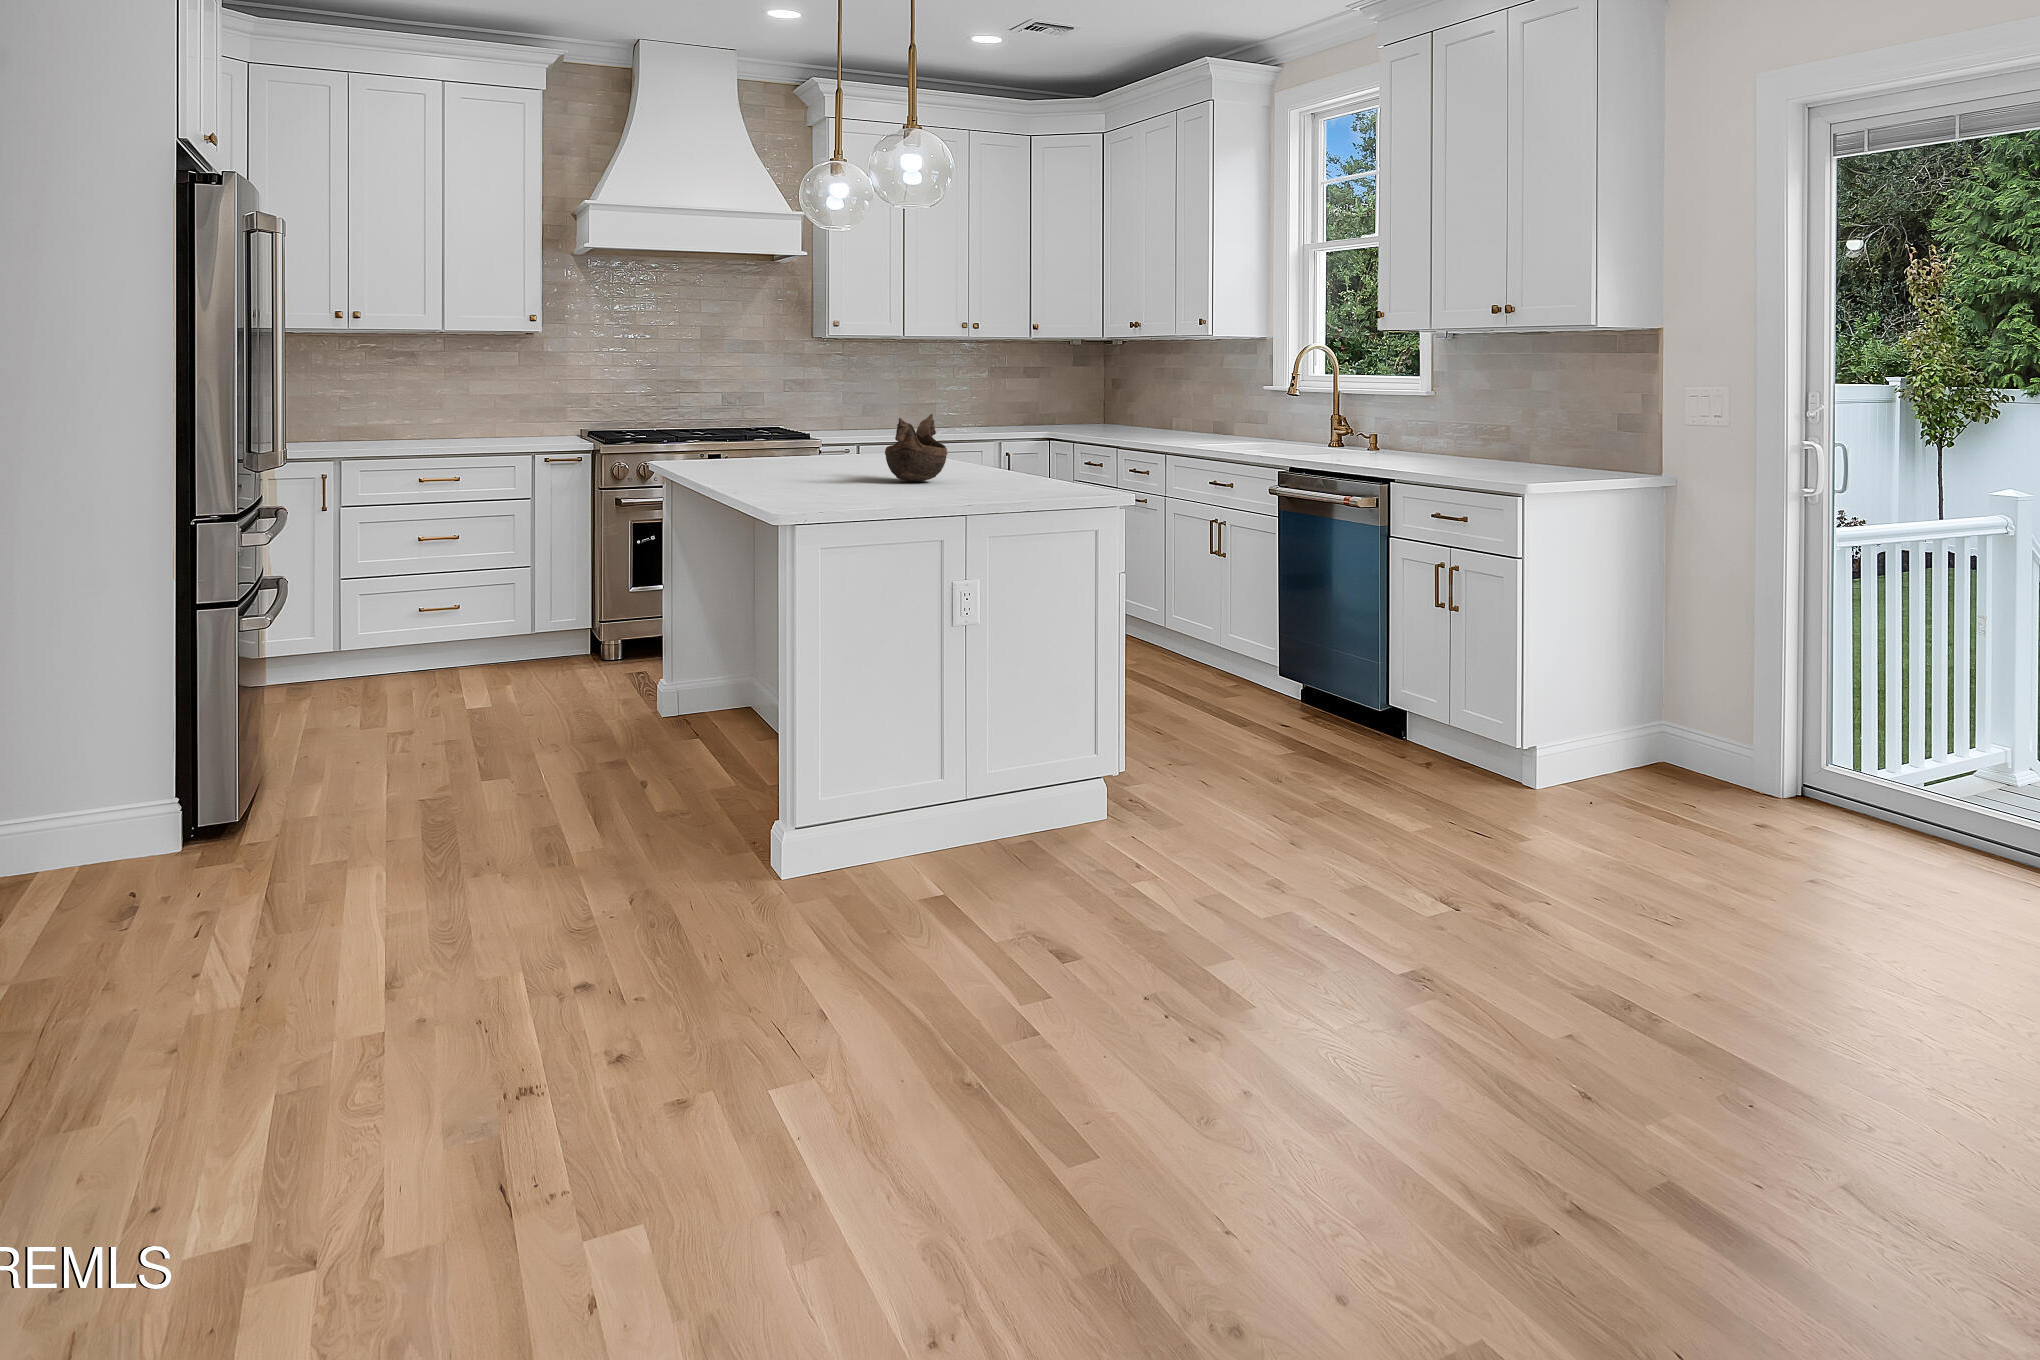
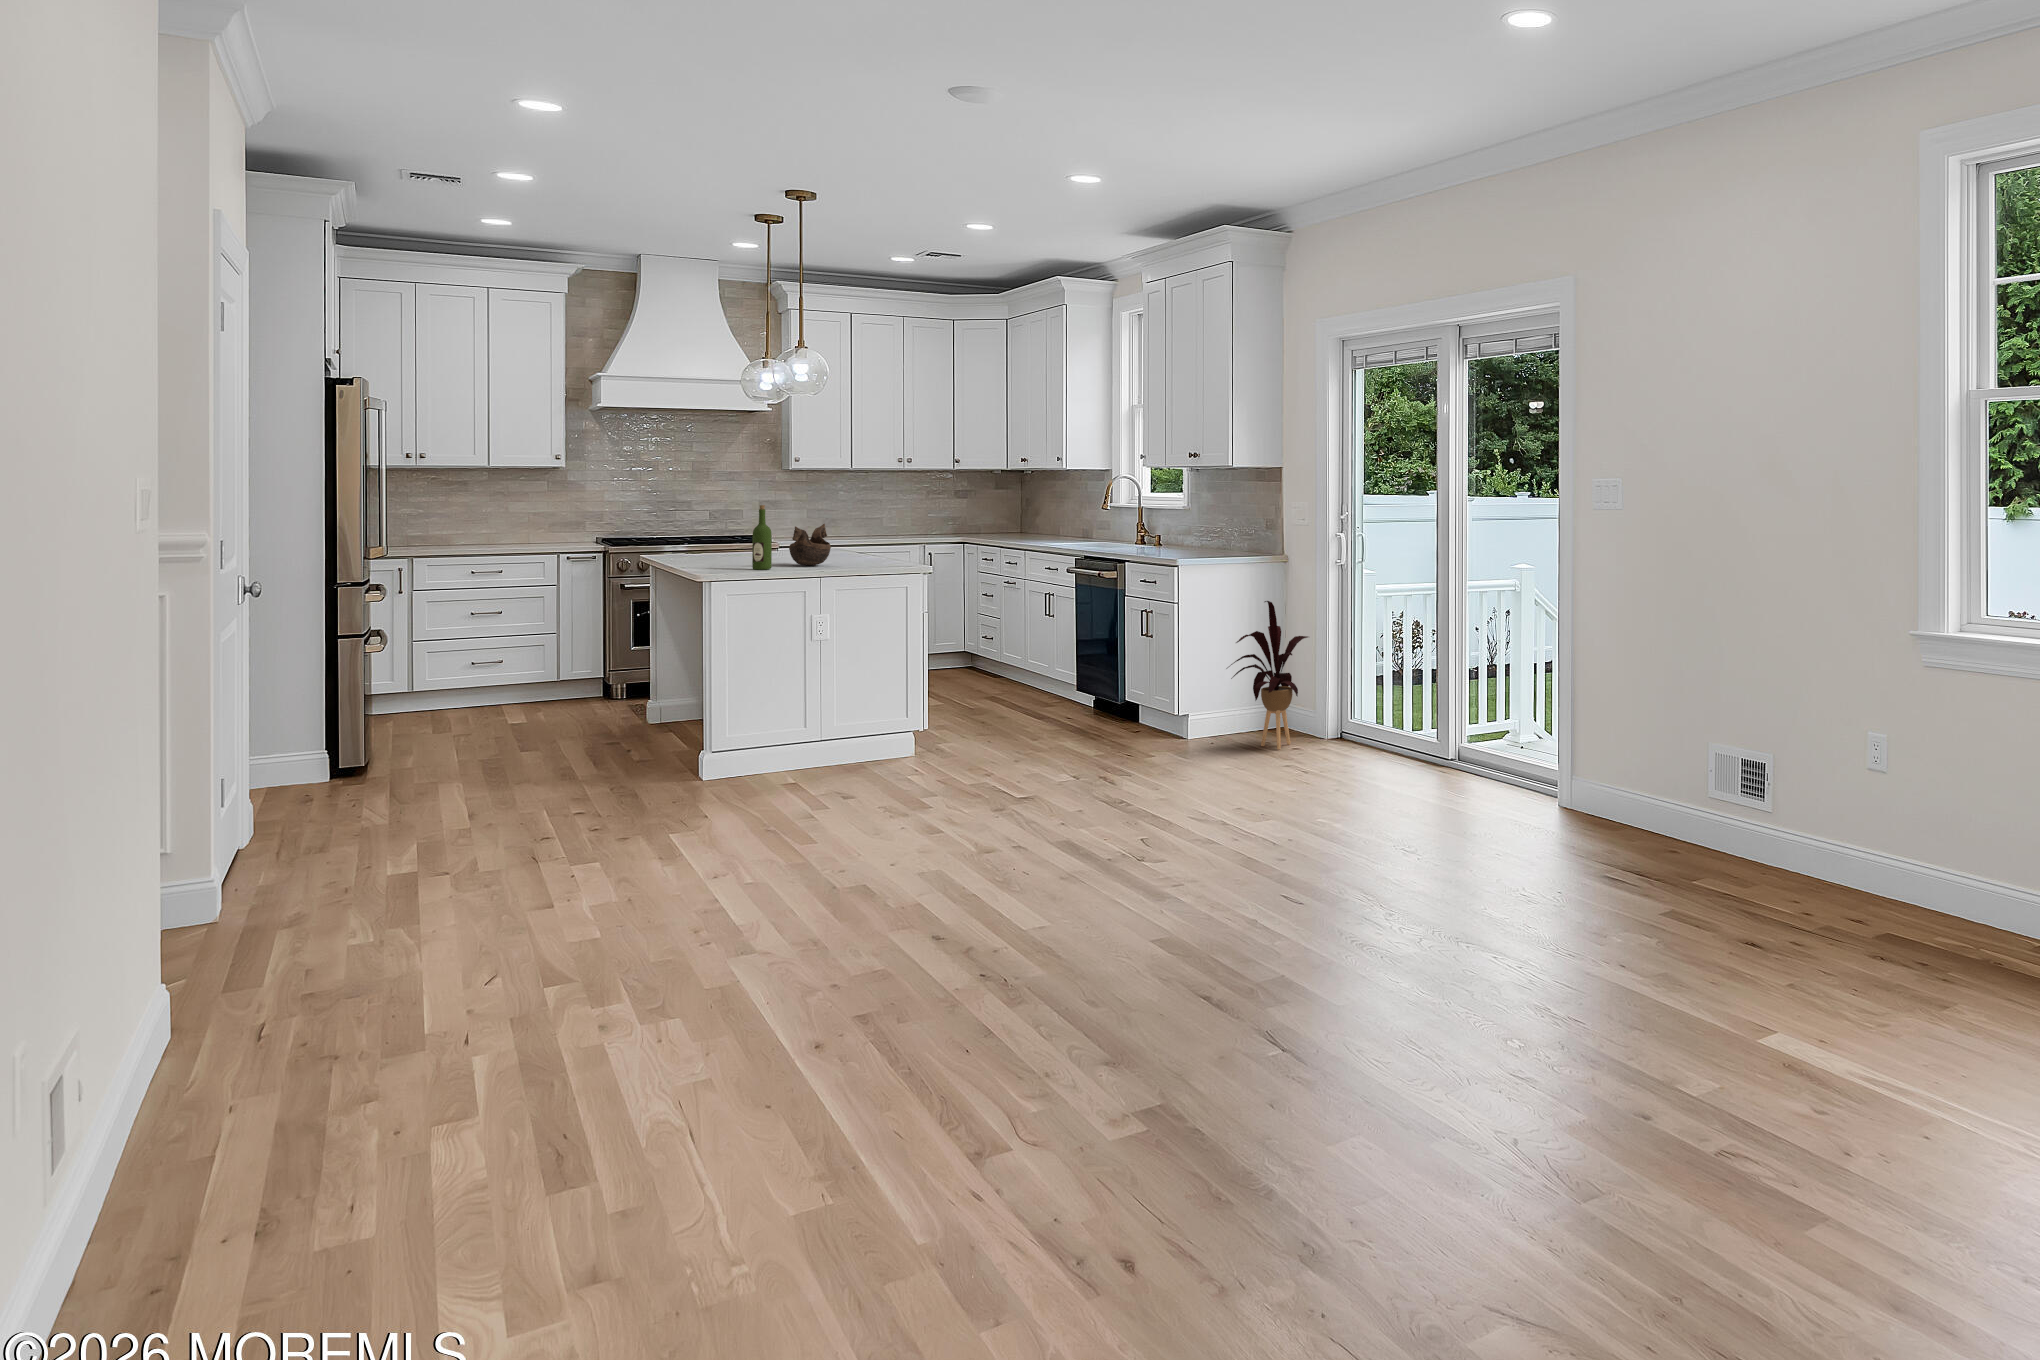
wine bottle: none [840,382,869,490] -> present [752,505,772,570]
house plant: none [1627,558,1763,822] -> present [1229,601,1308,749]

